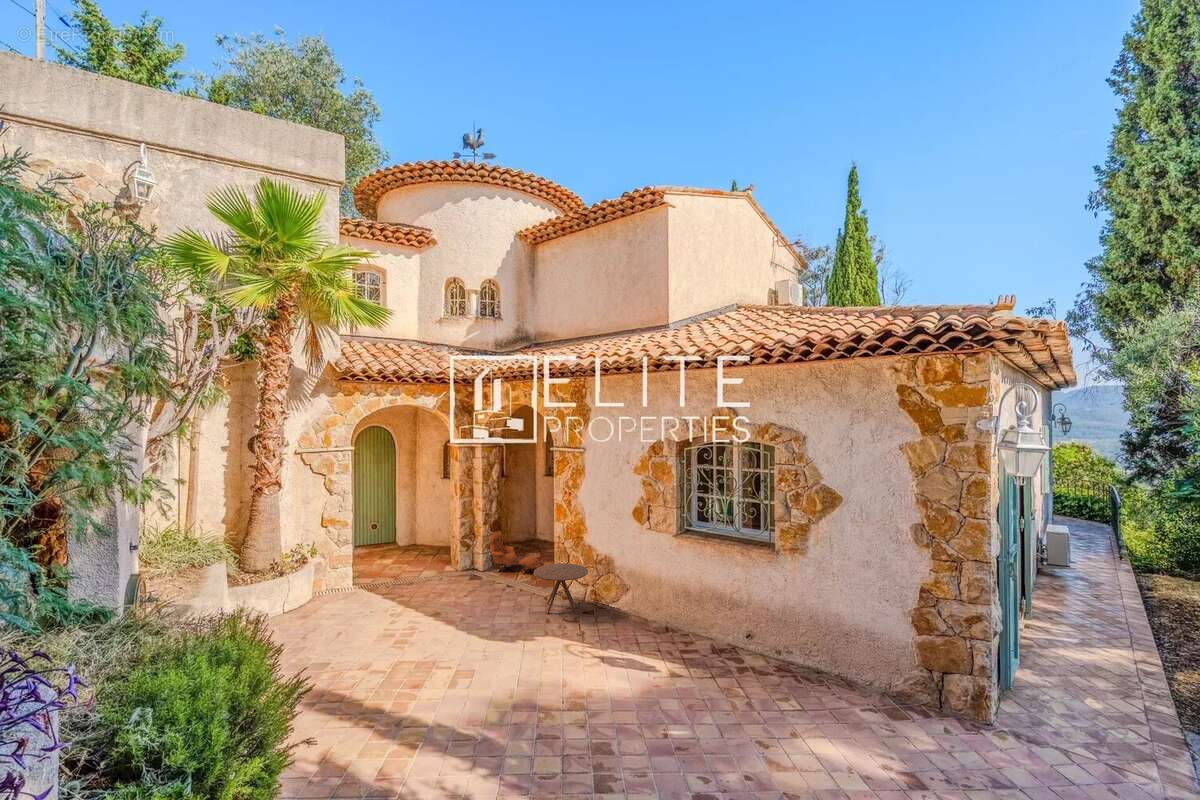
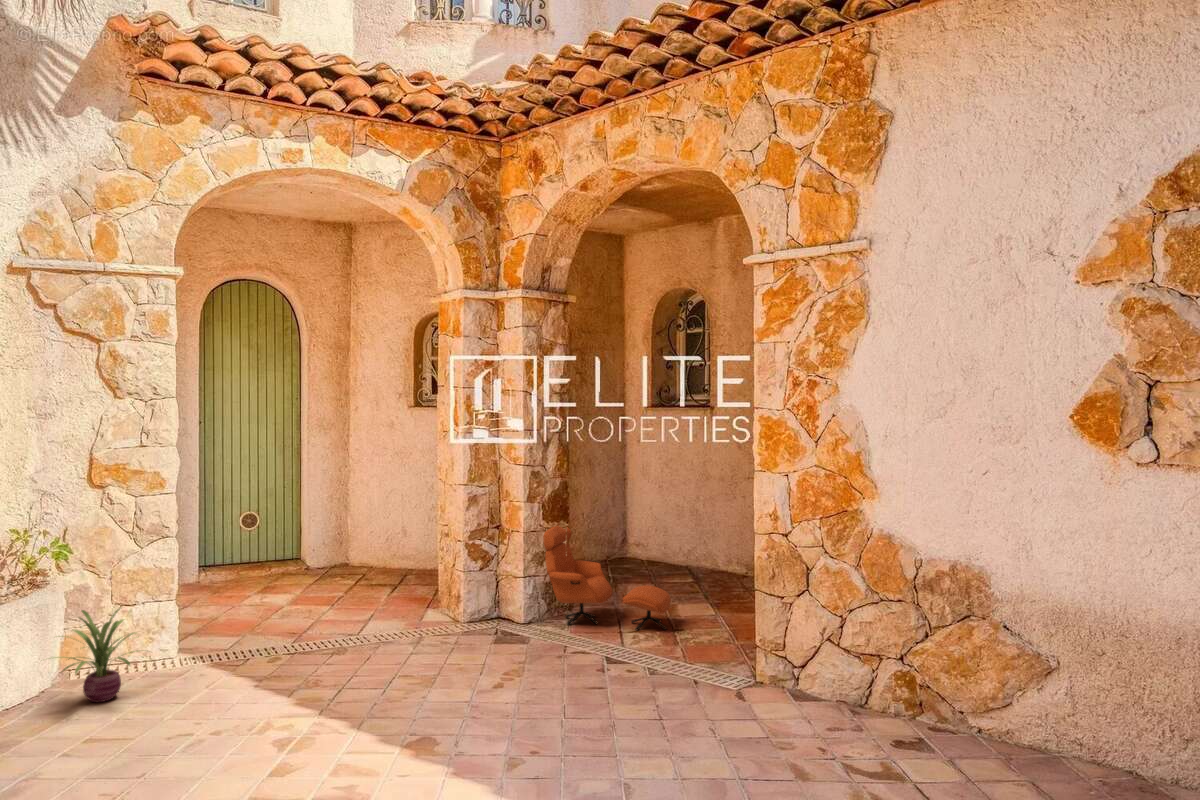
round table: present [534,563,588,614] -> none [726,592,905,748]
decorative plant: none [309,571,347,603] -> present [56,608,134,702]

